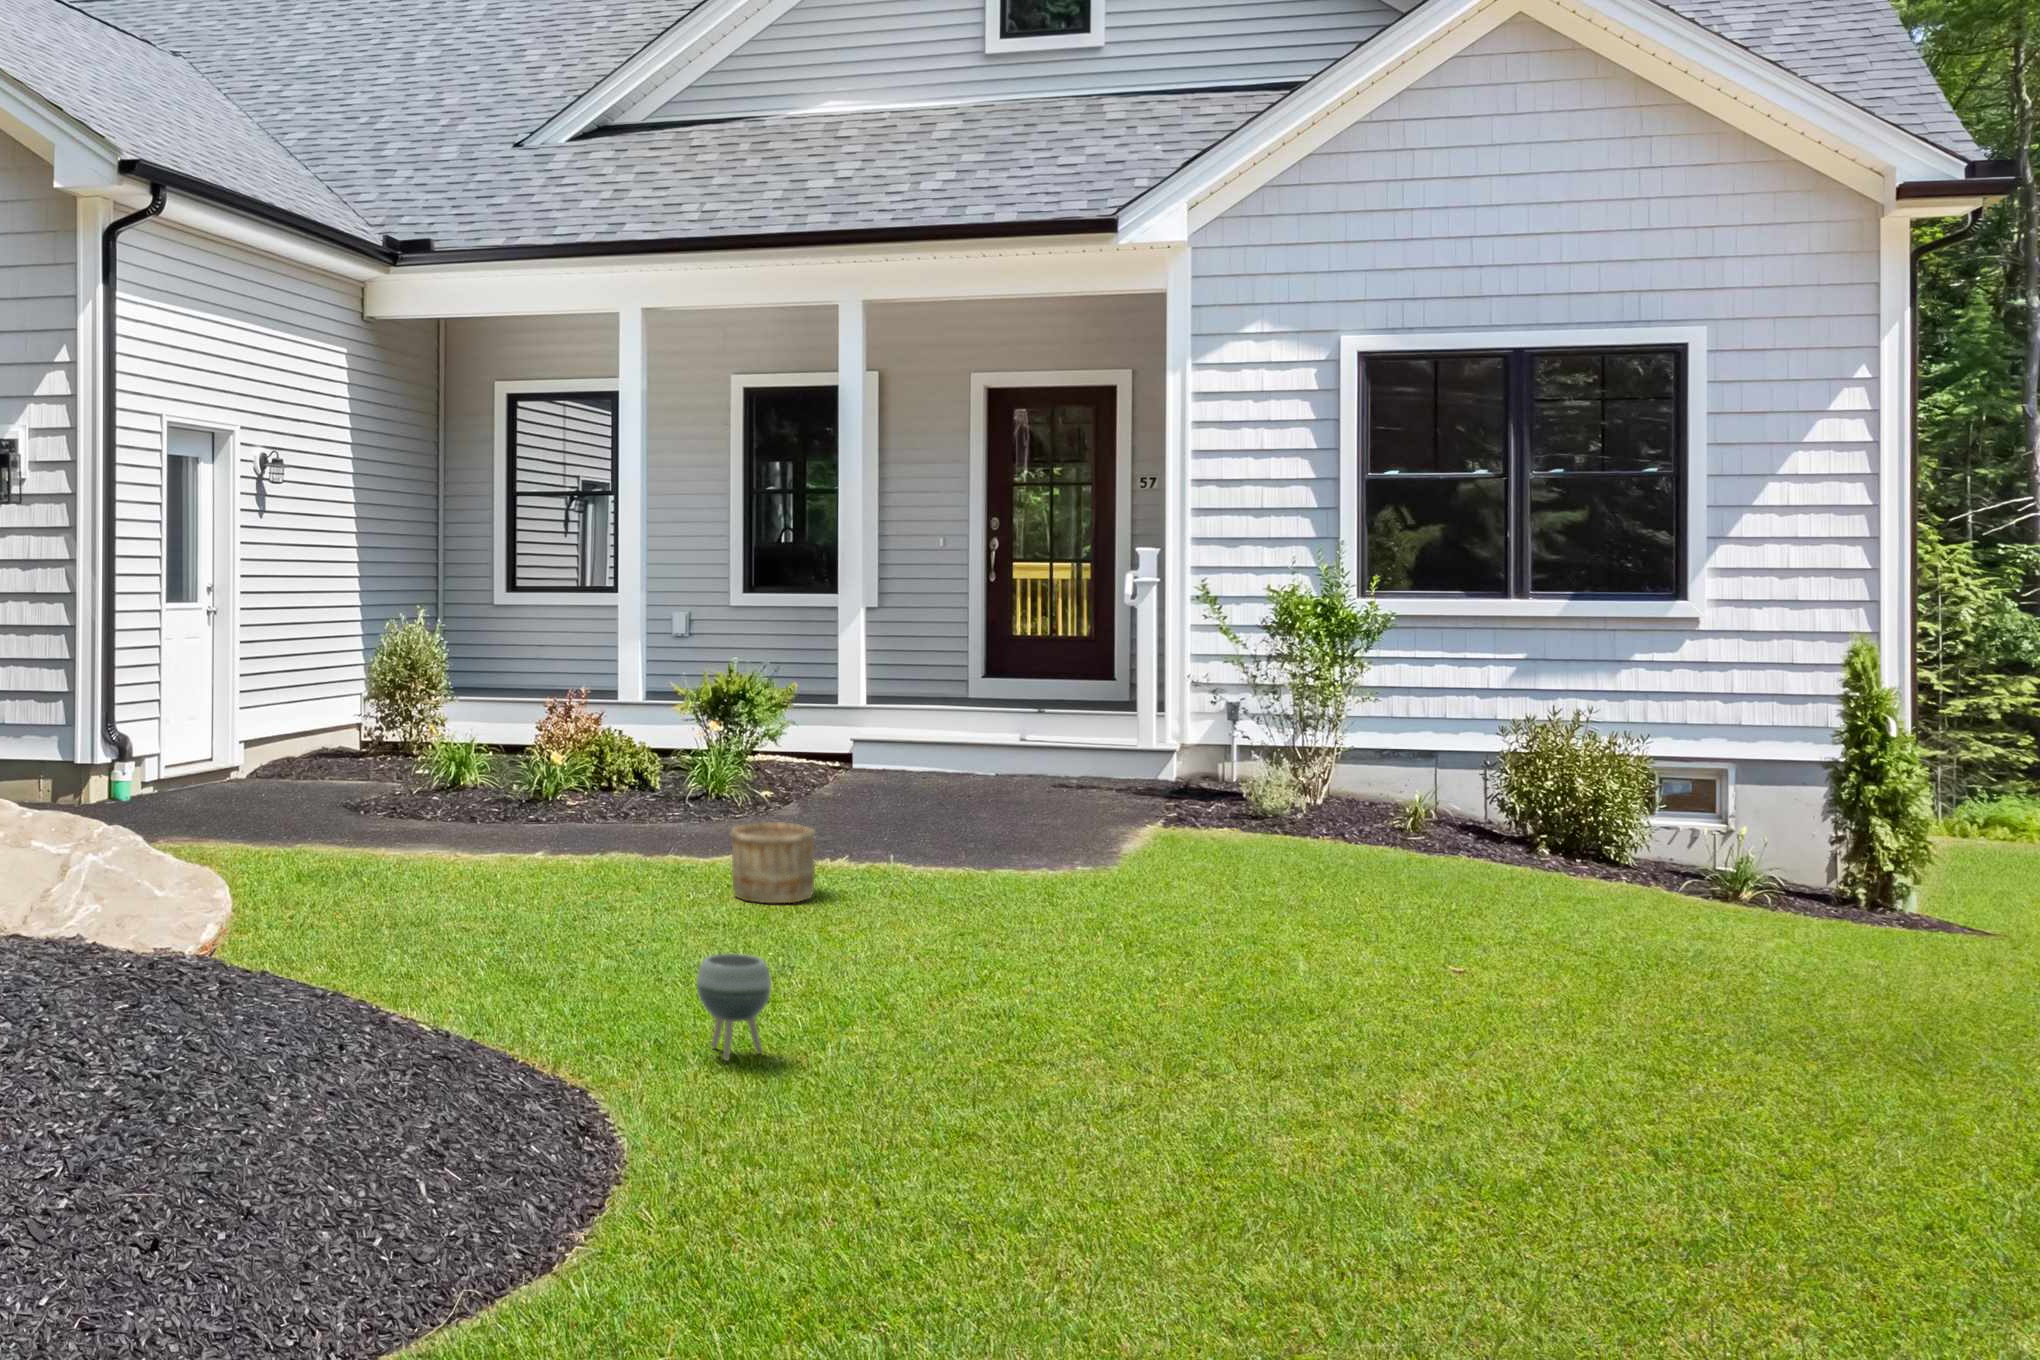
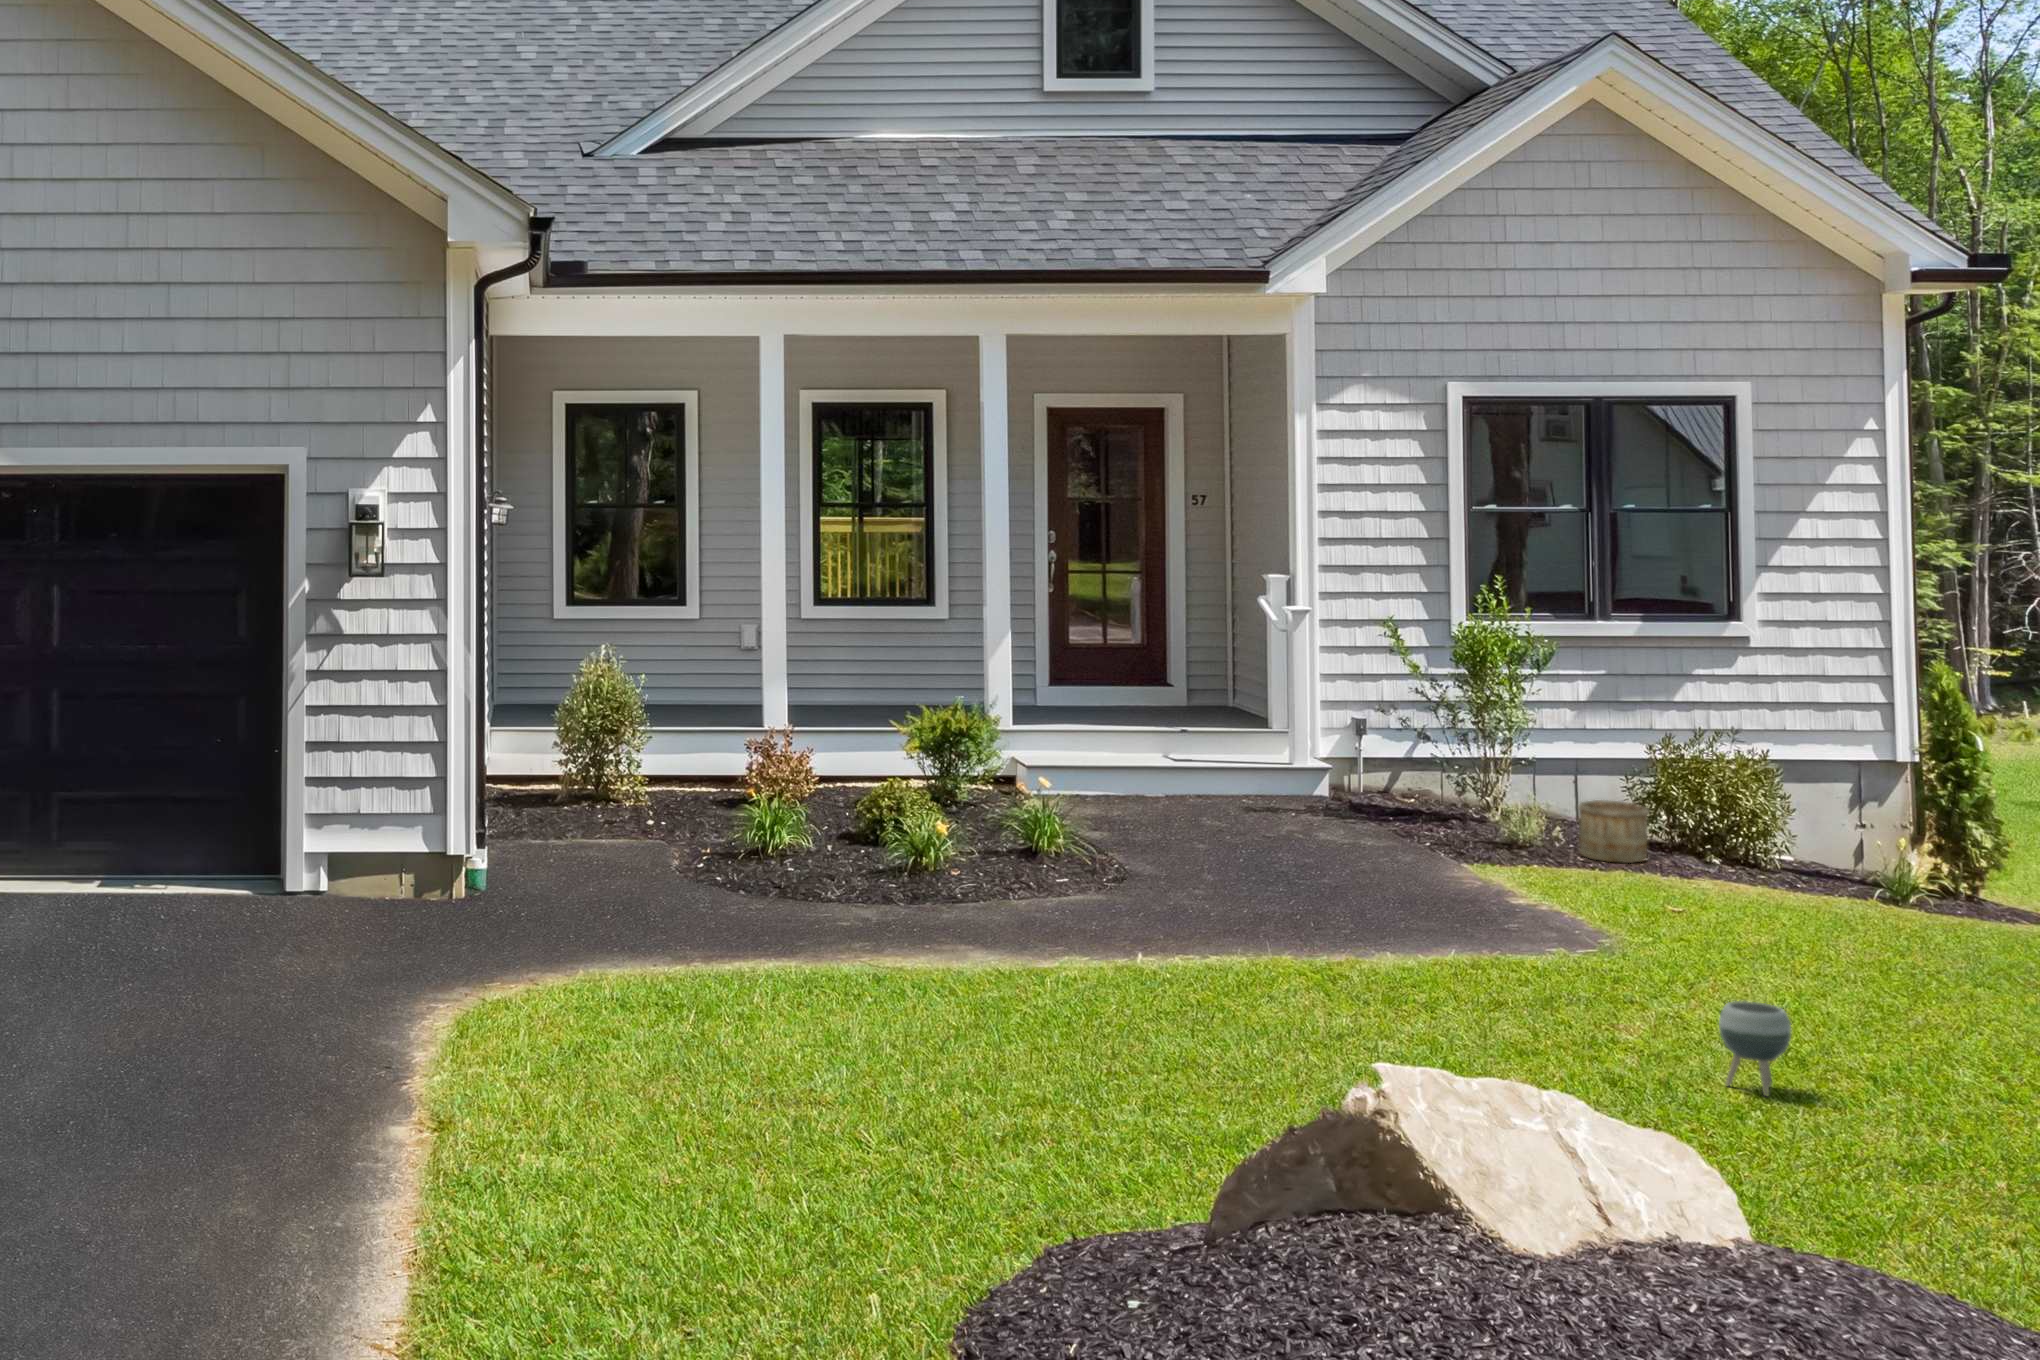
wooden bucket: present [730,822,816,903] -> present [1578,800,1650,863]

